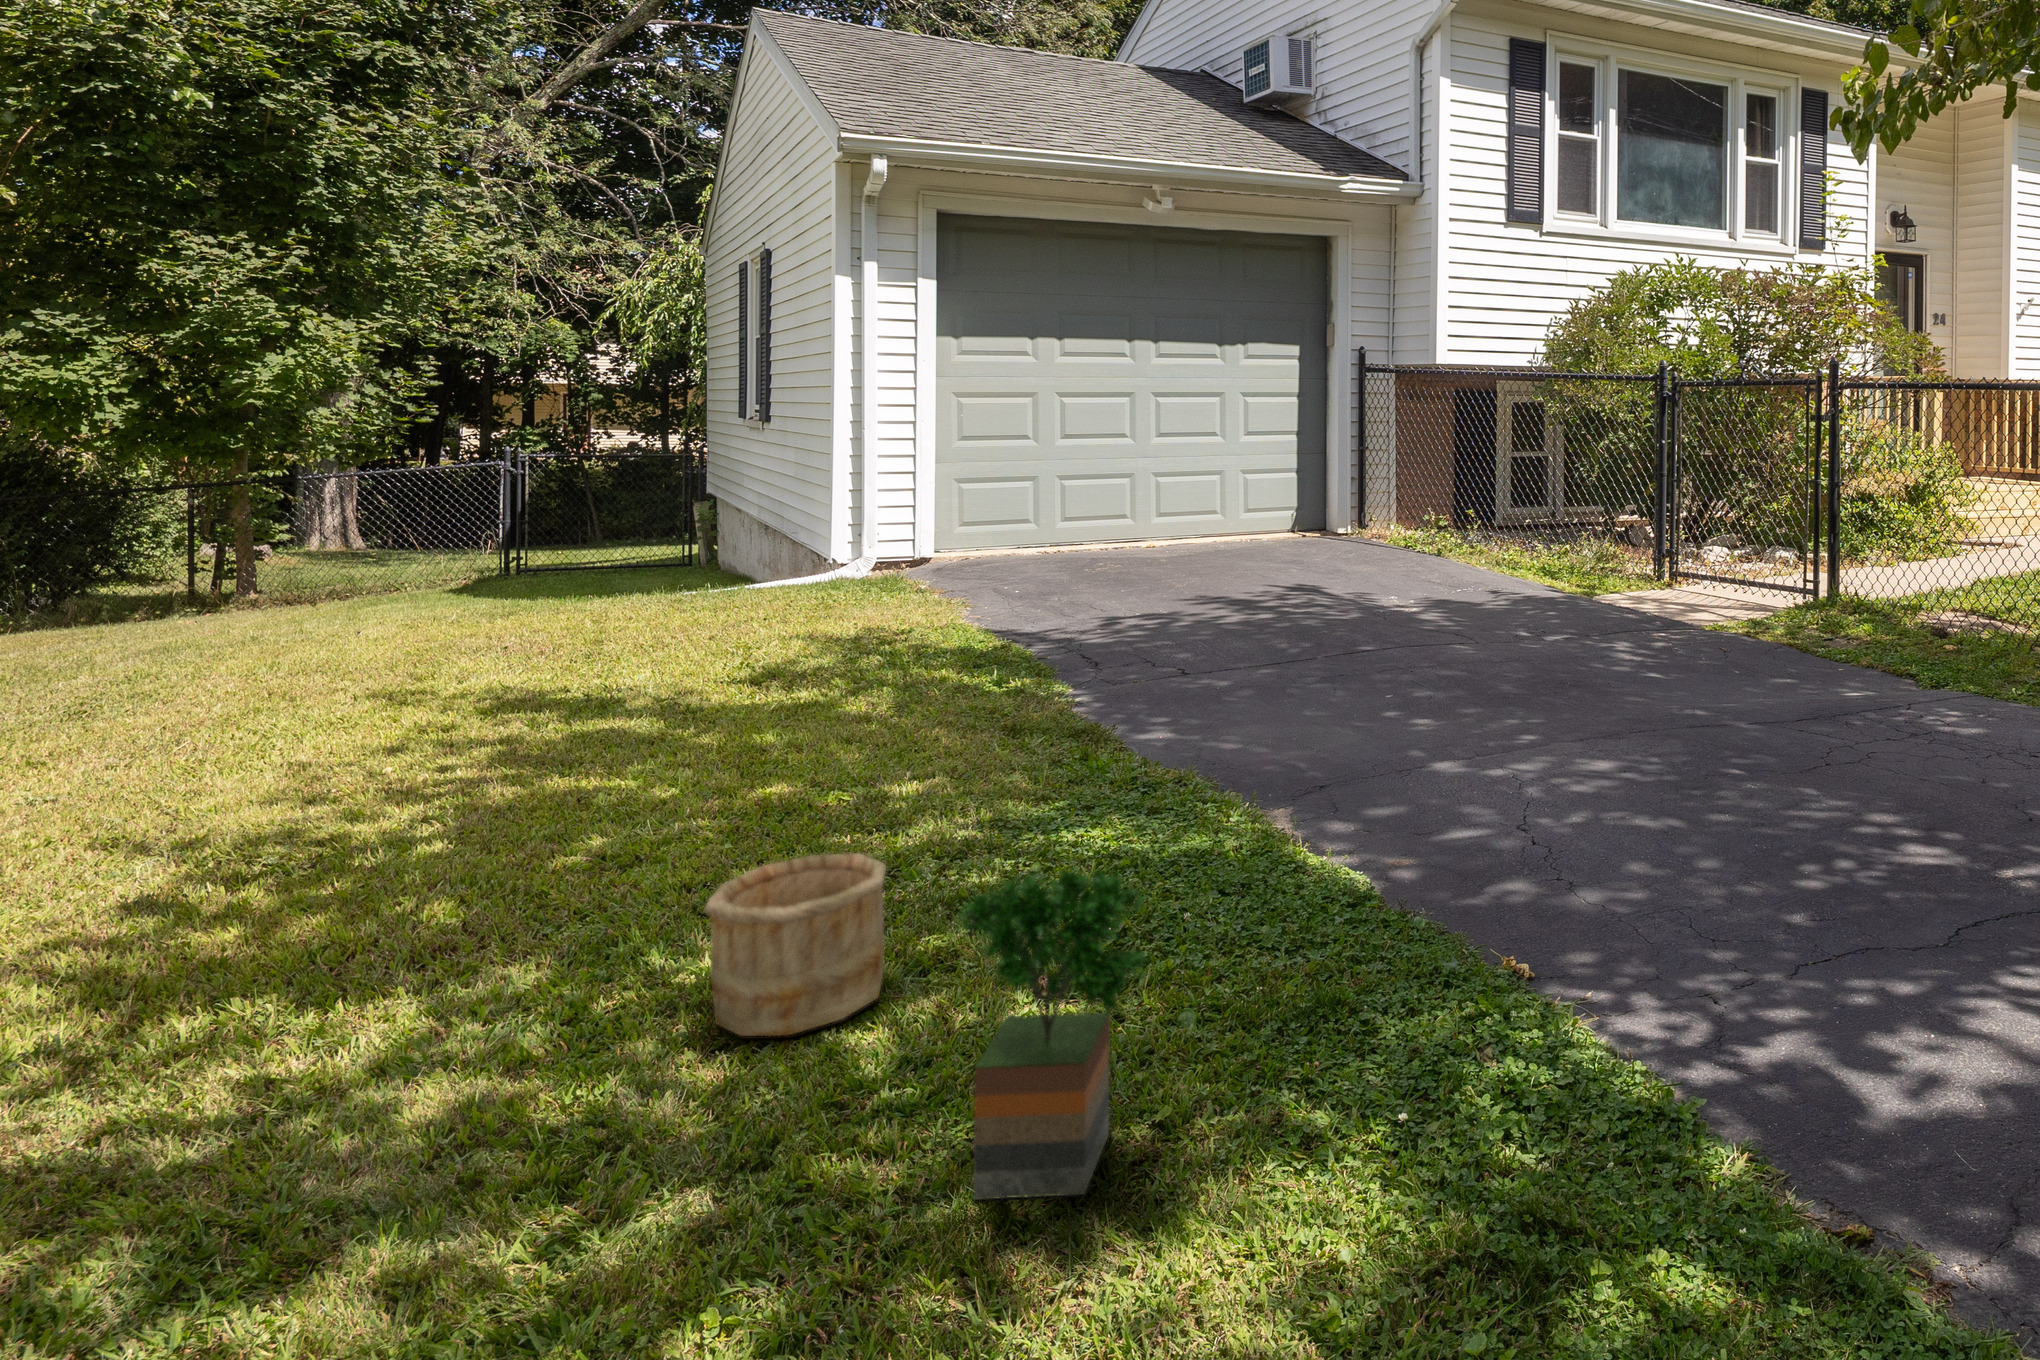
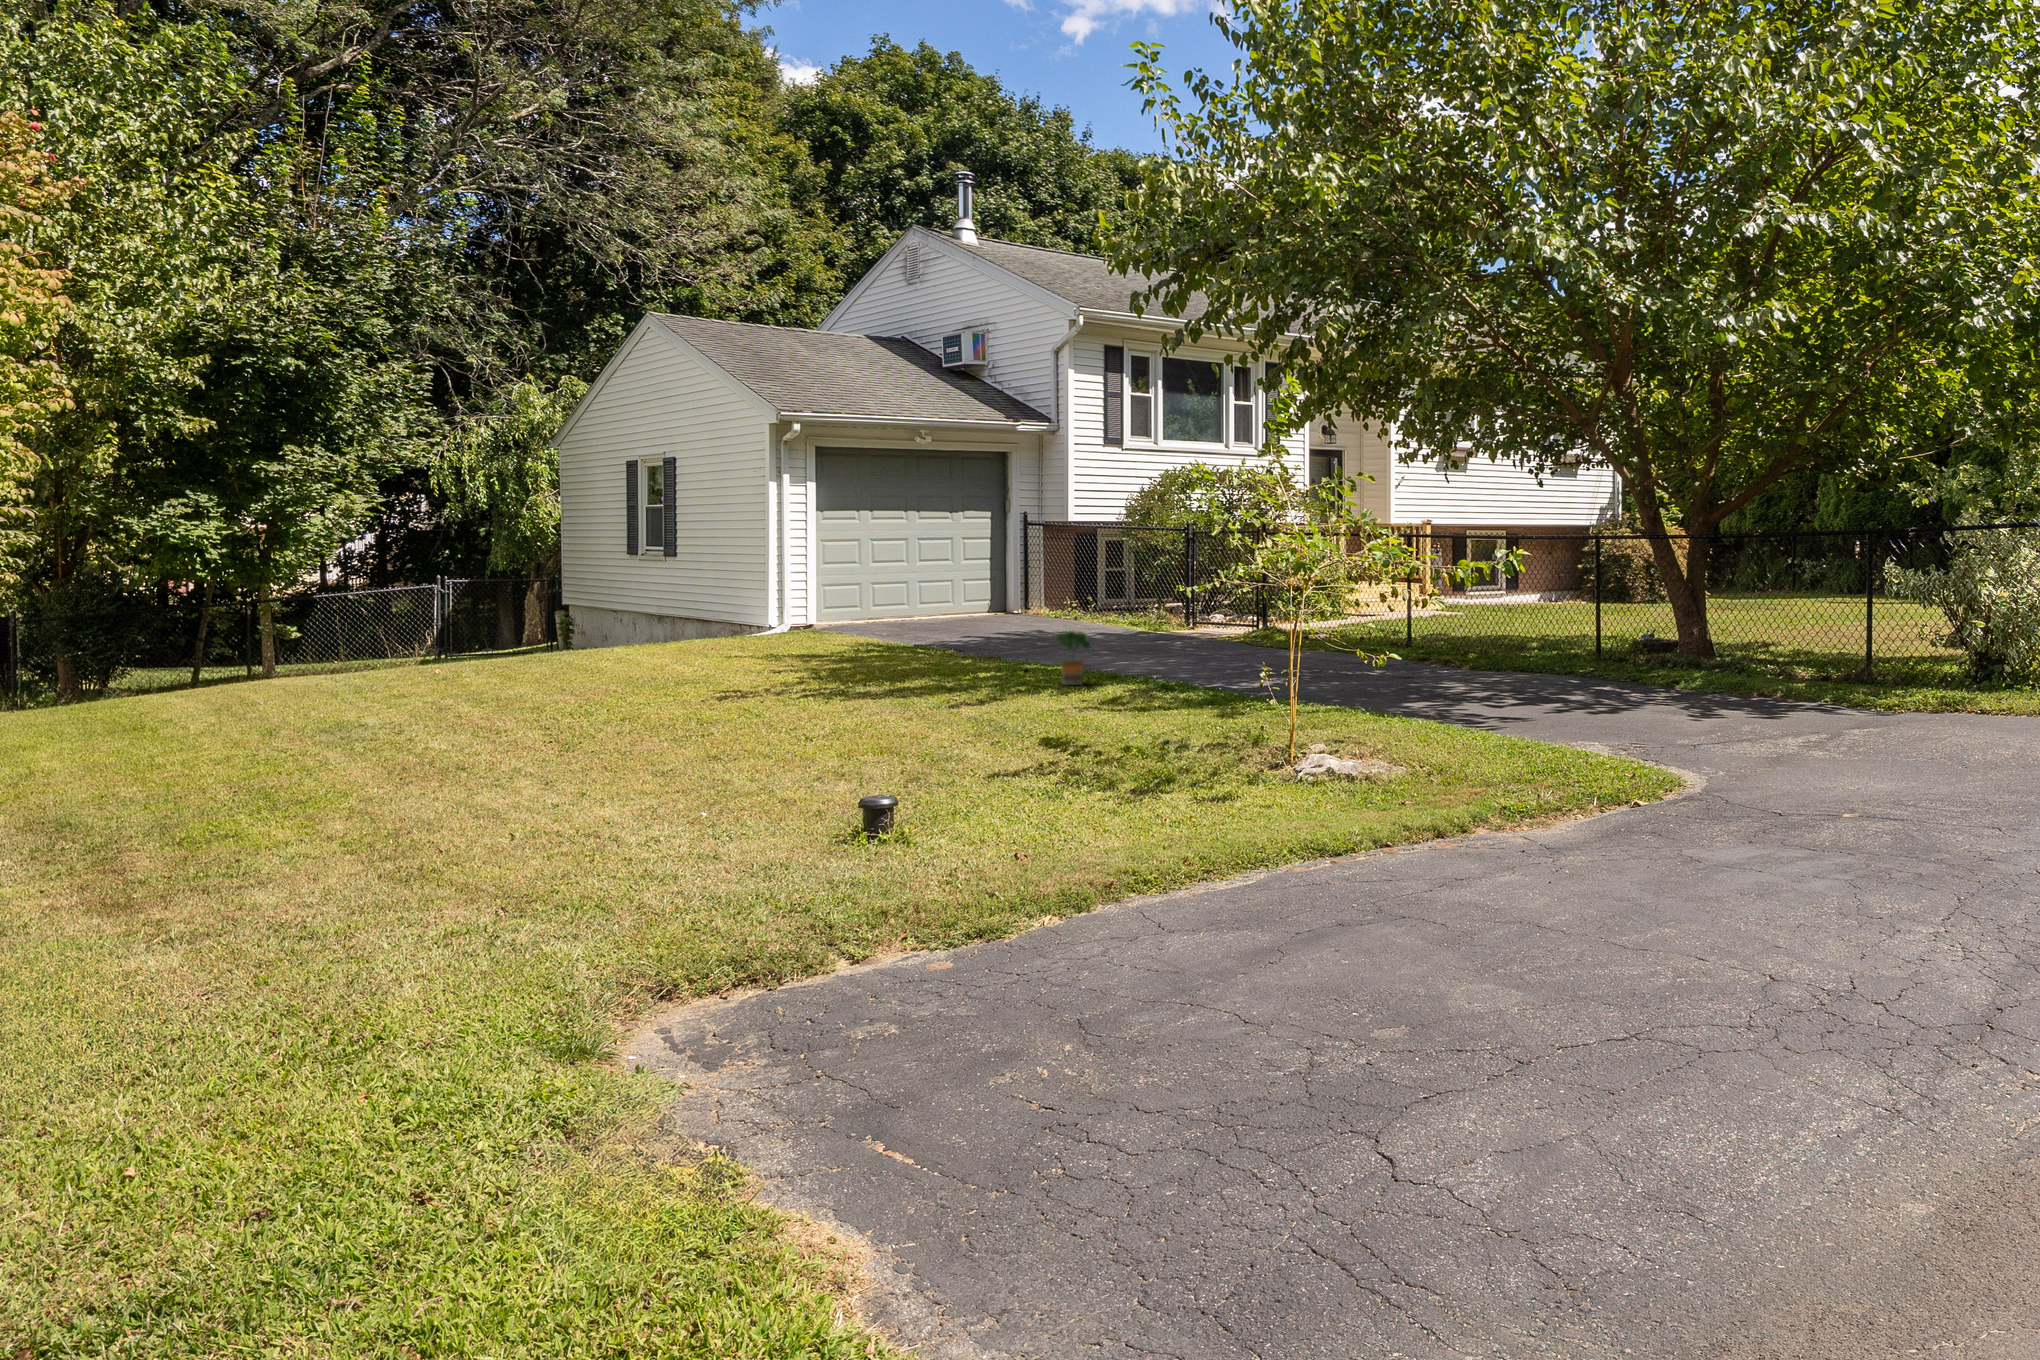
wooden bucket: present [704,853,886,1036] -> none [974,648,1012,679]

